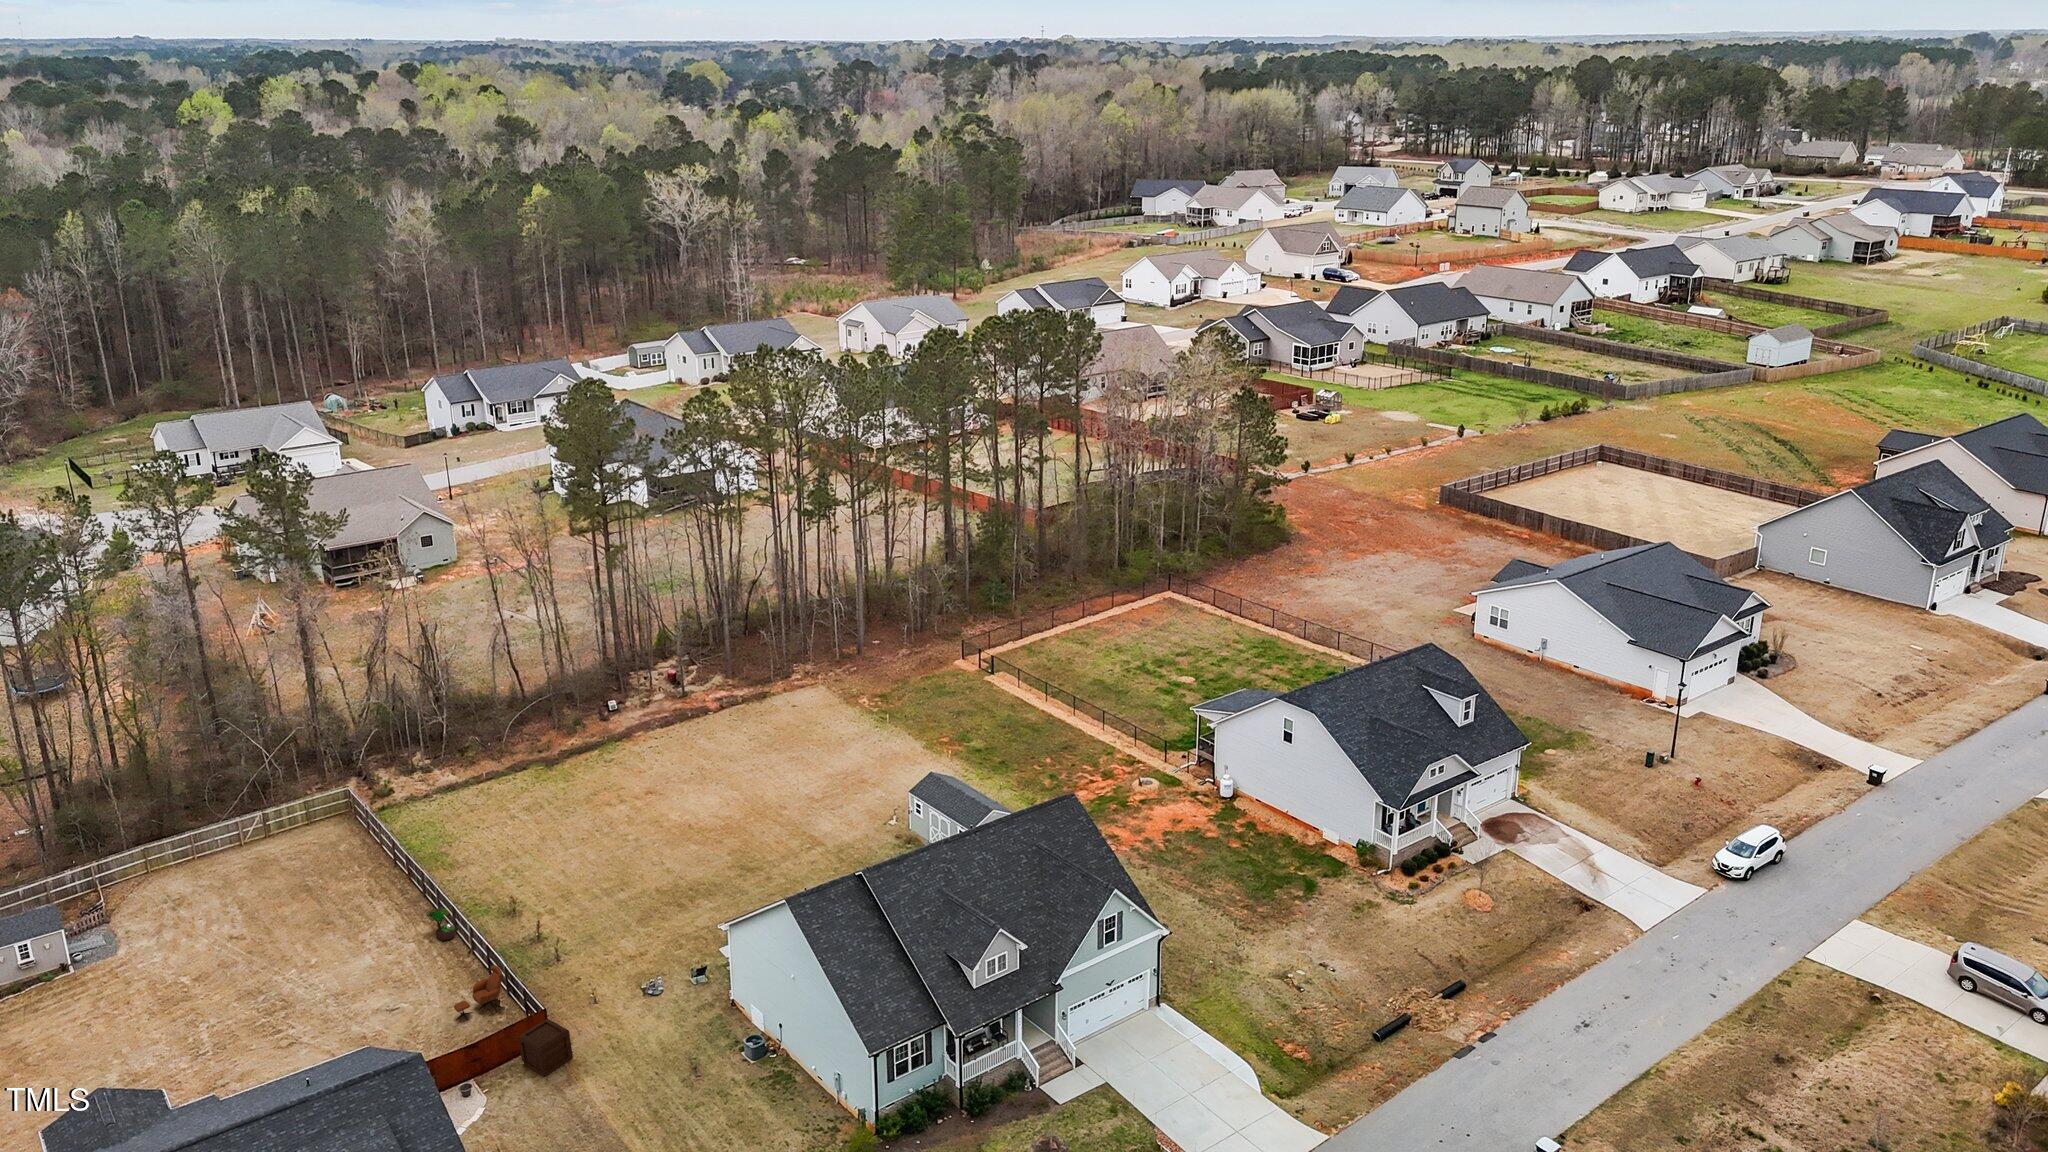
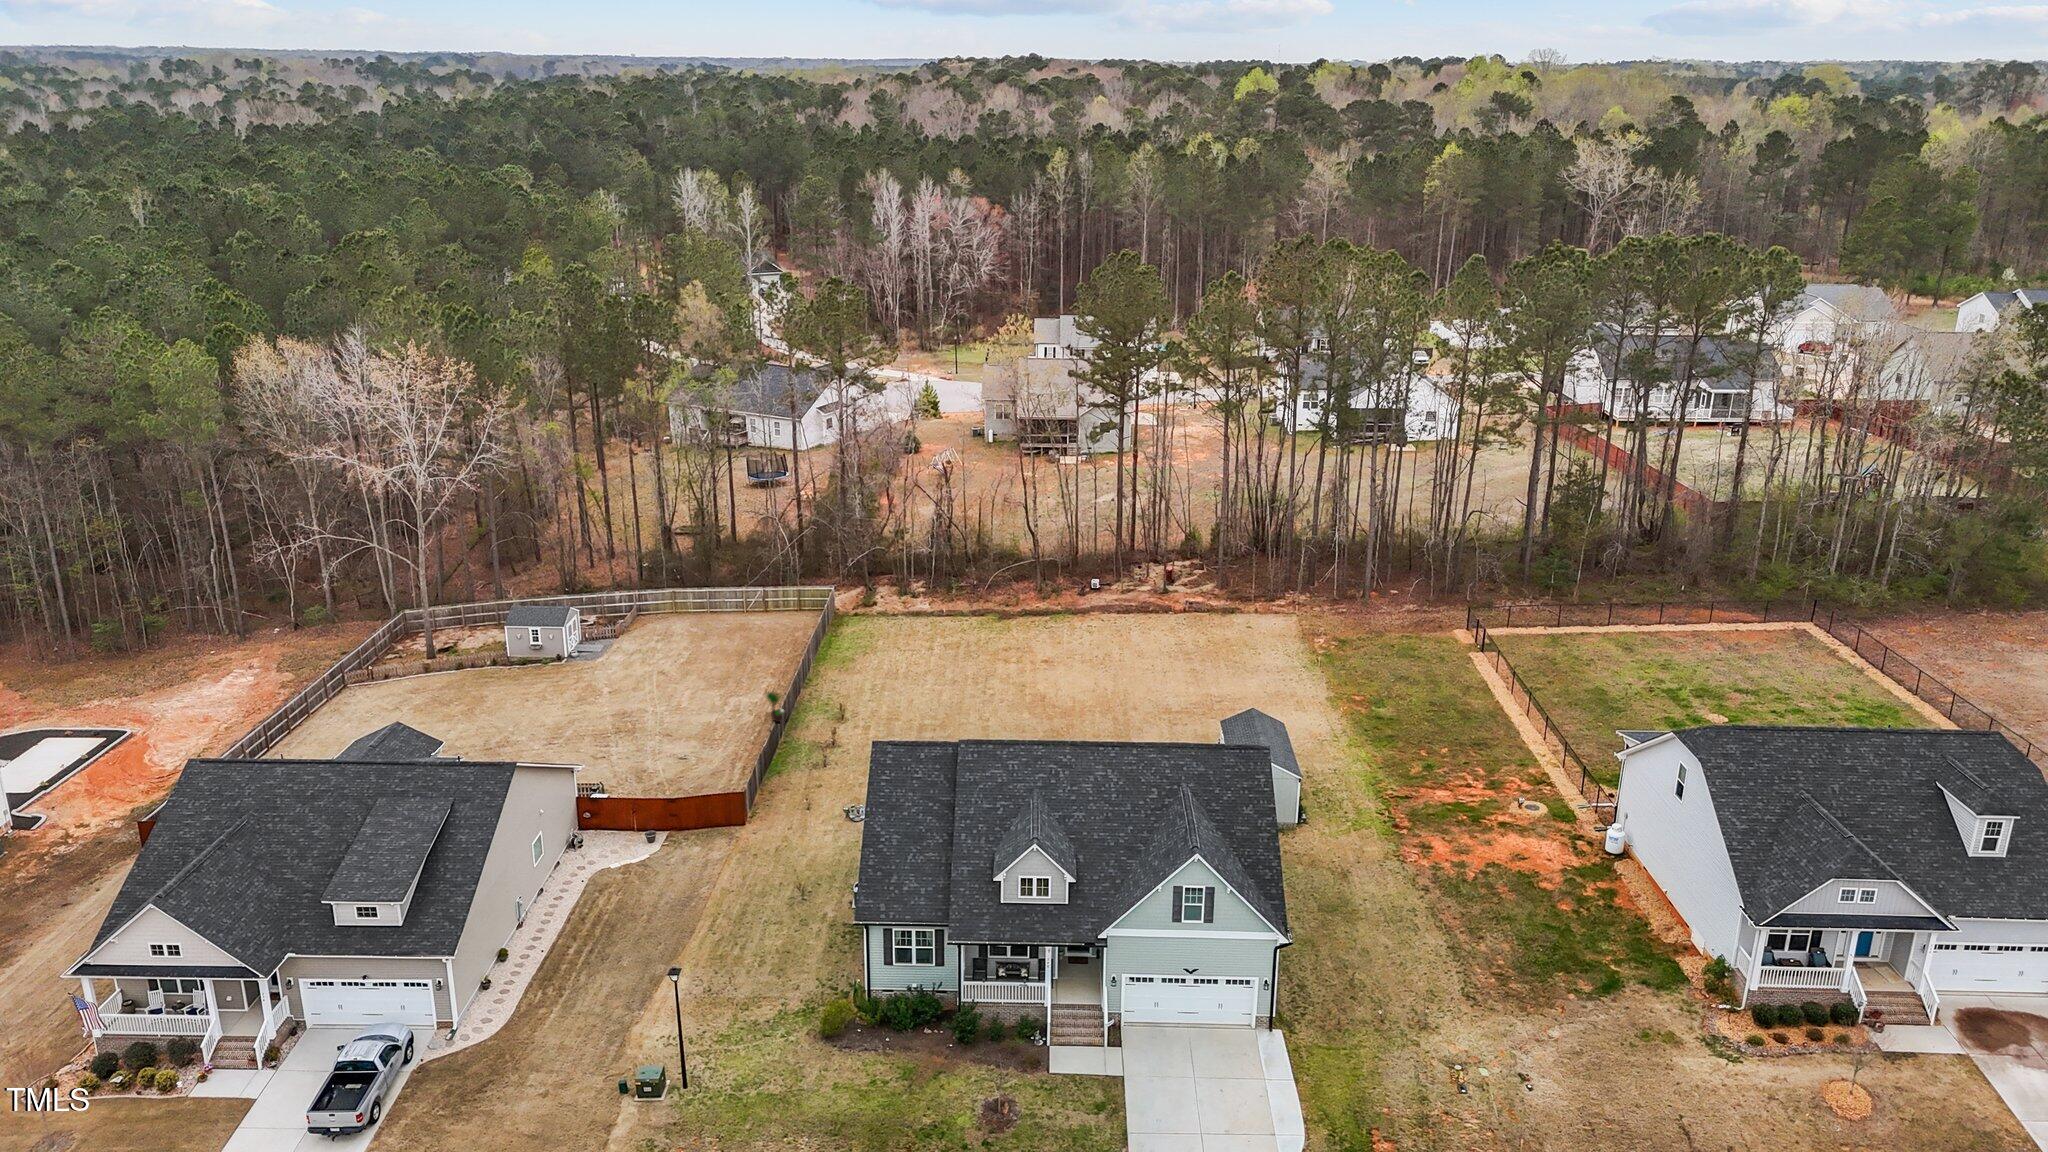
lounge chair: present [454,965,502,1020] -> none [717,746,762,784]
wooden crate: present [518,1018,573,1077] -> none [718,798,755,845]

